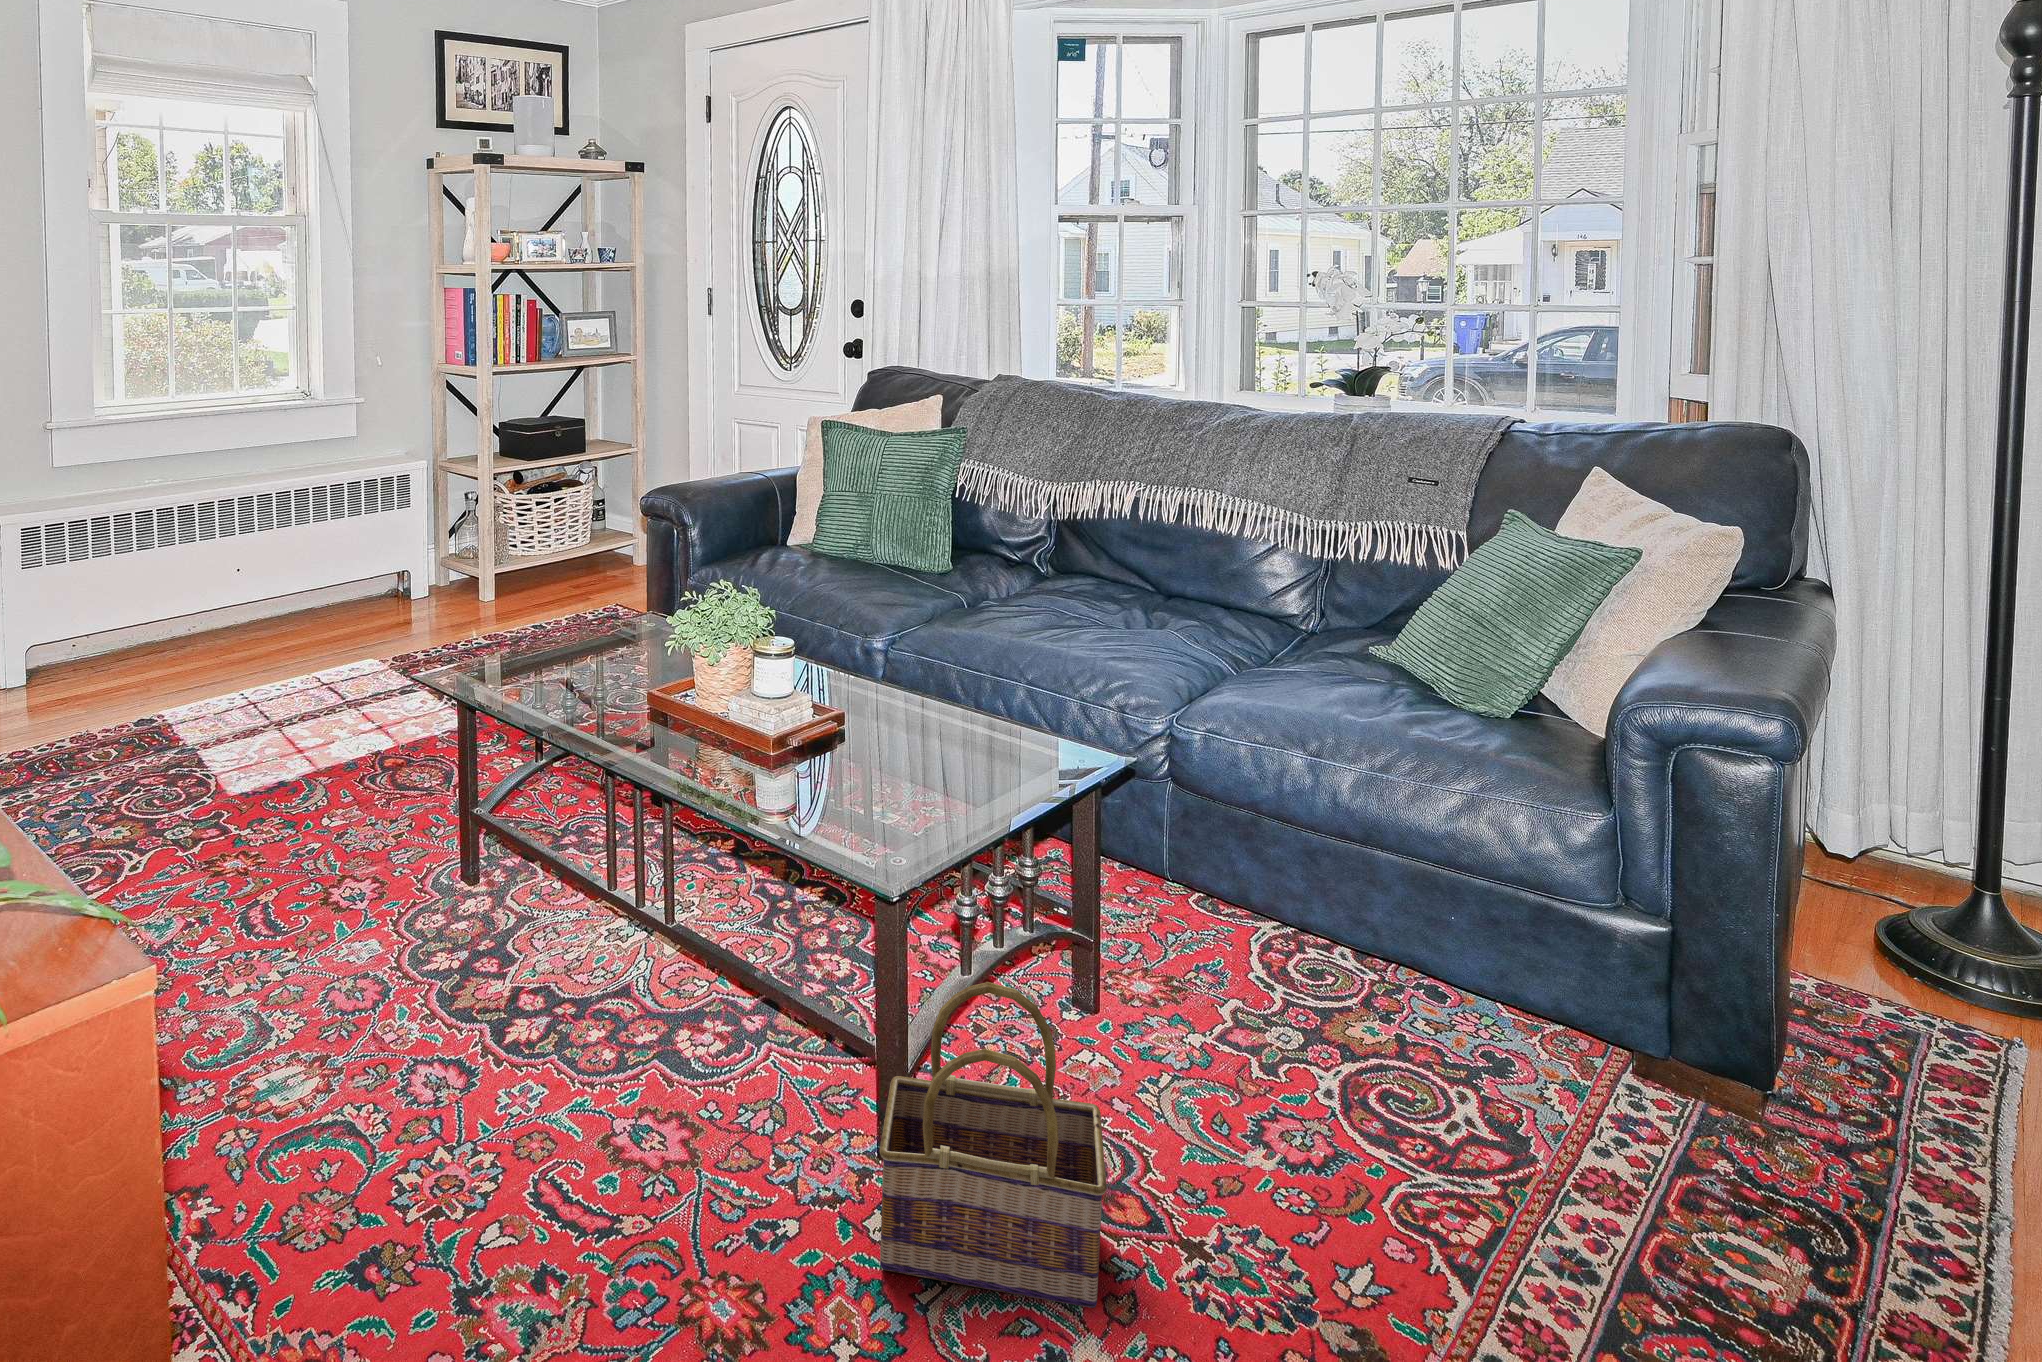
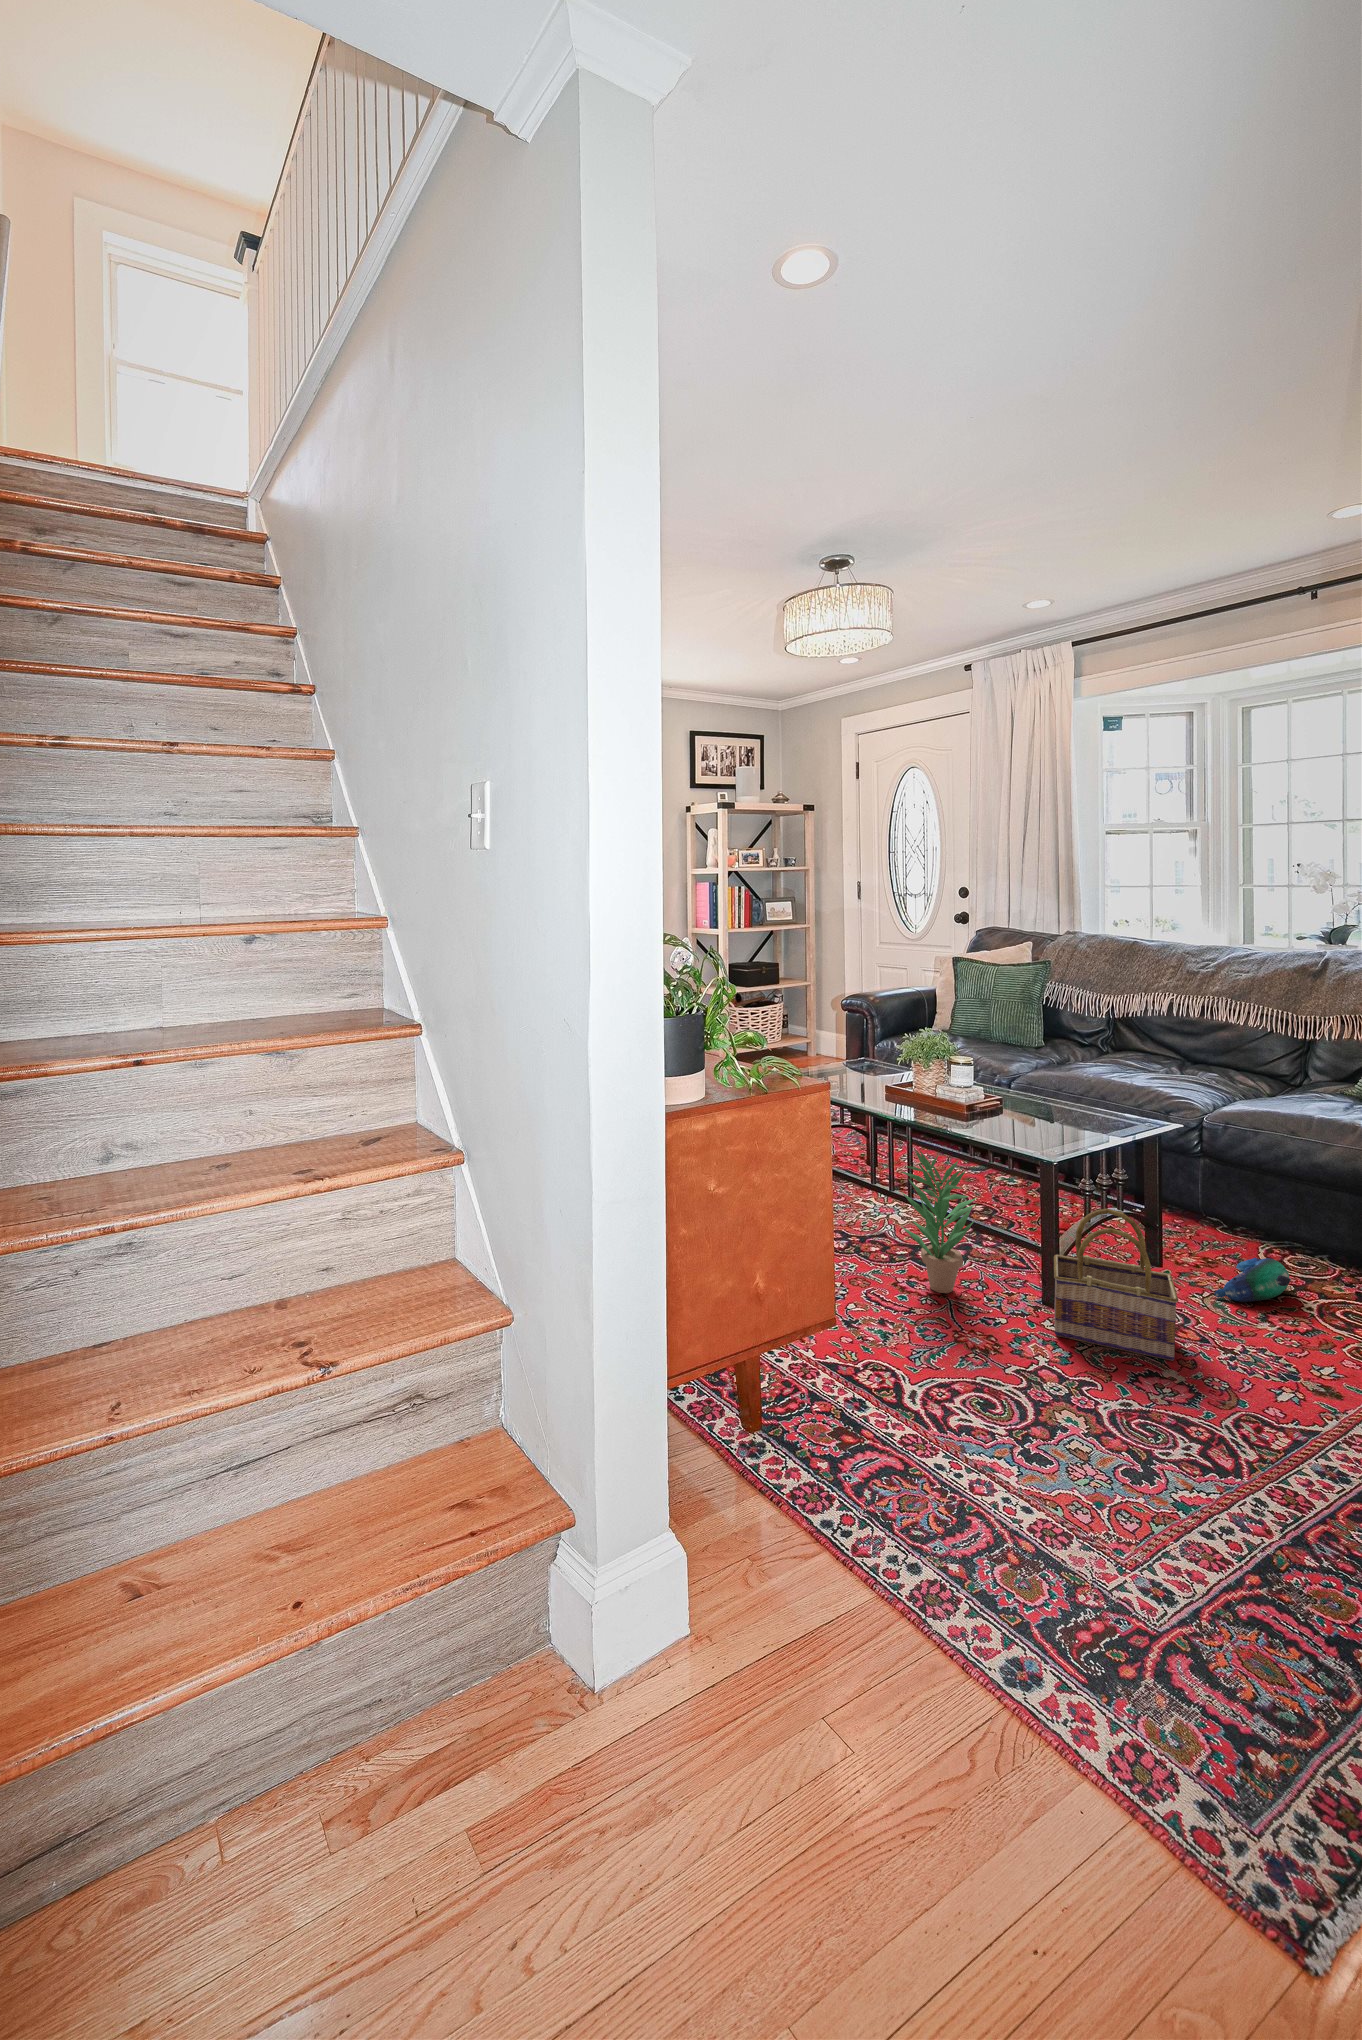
potted plant: none [598,871,755,1166] -> present [901,1151,977,1293]
plush toy: none [1178,976,1300,1090] -> present [1214,1258,1291,1303]

